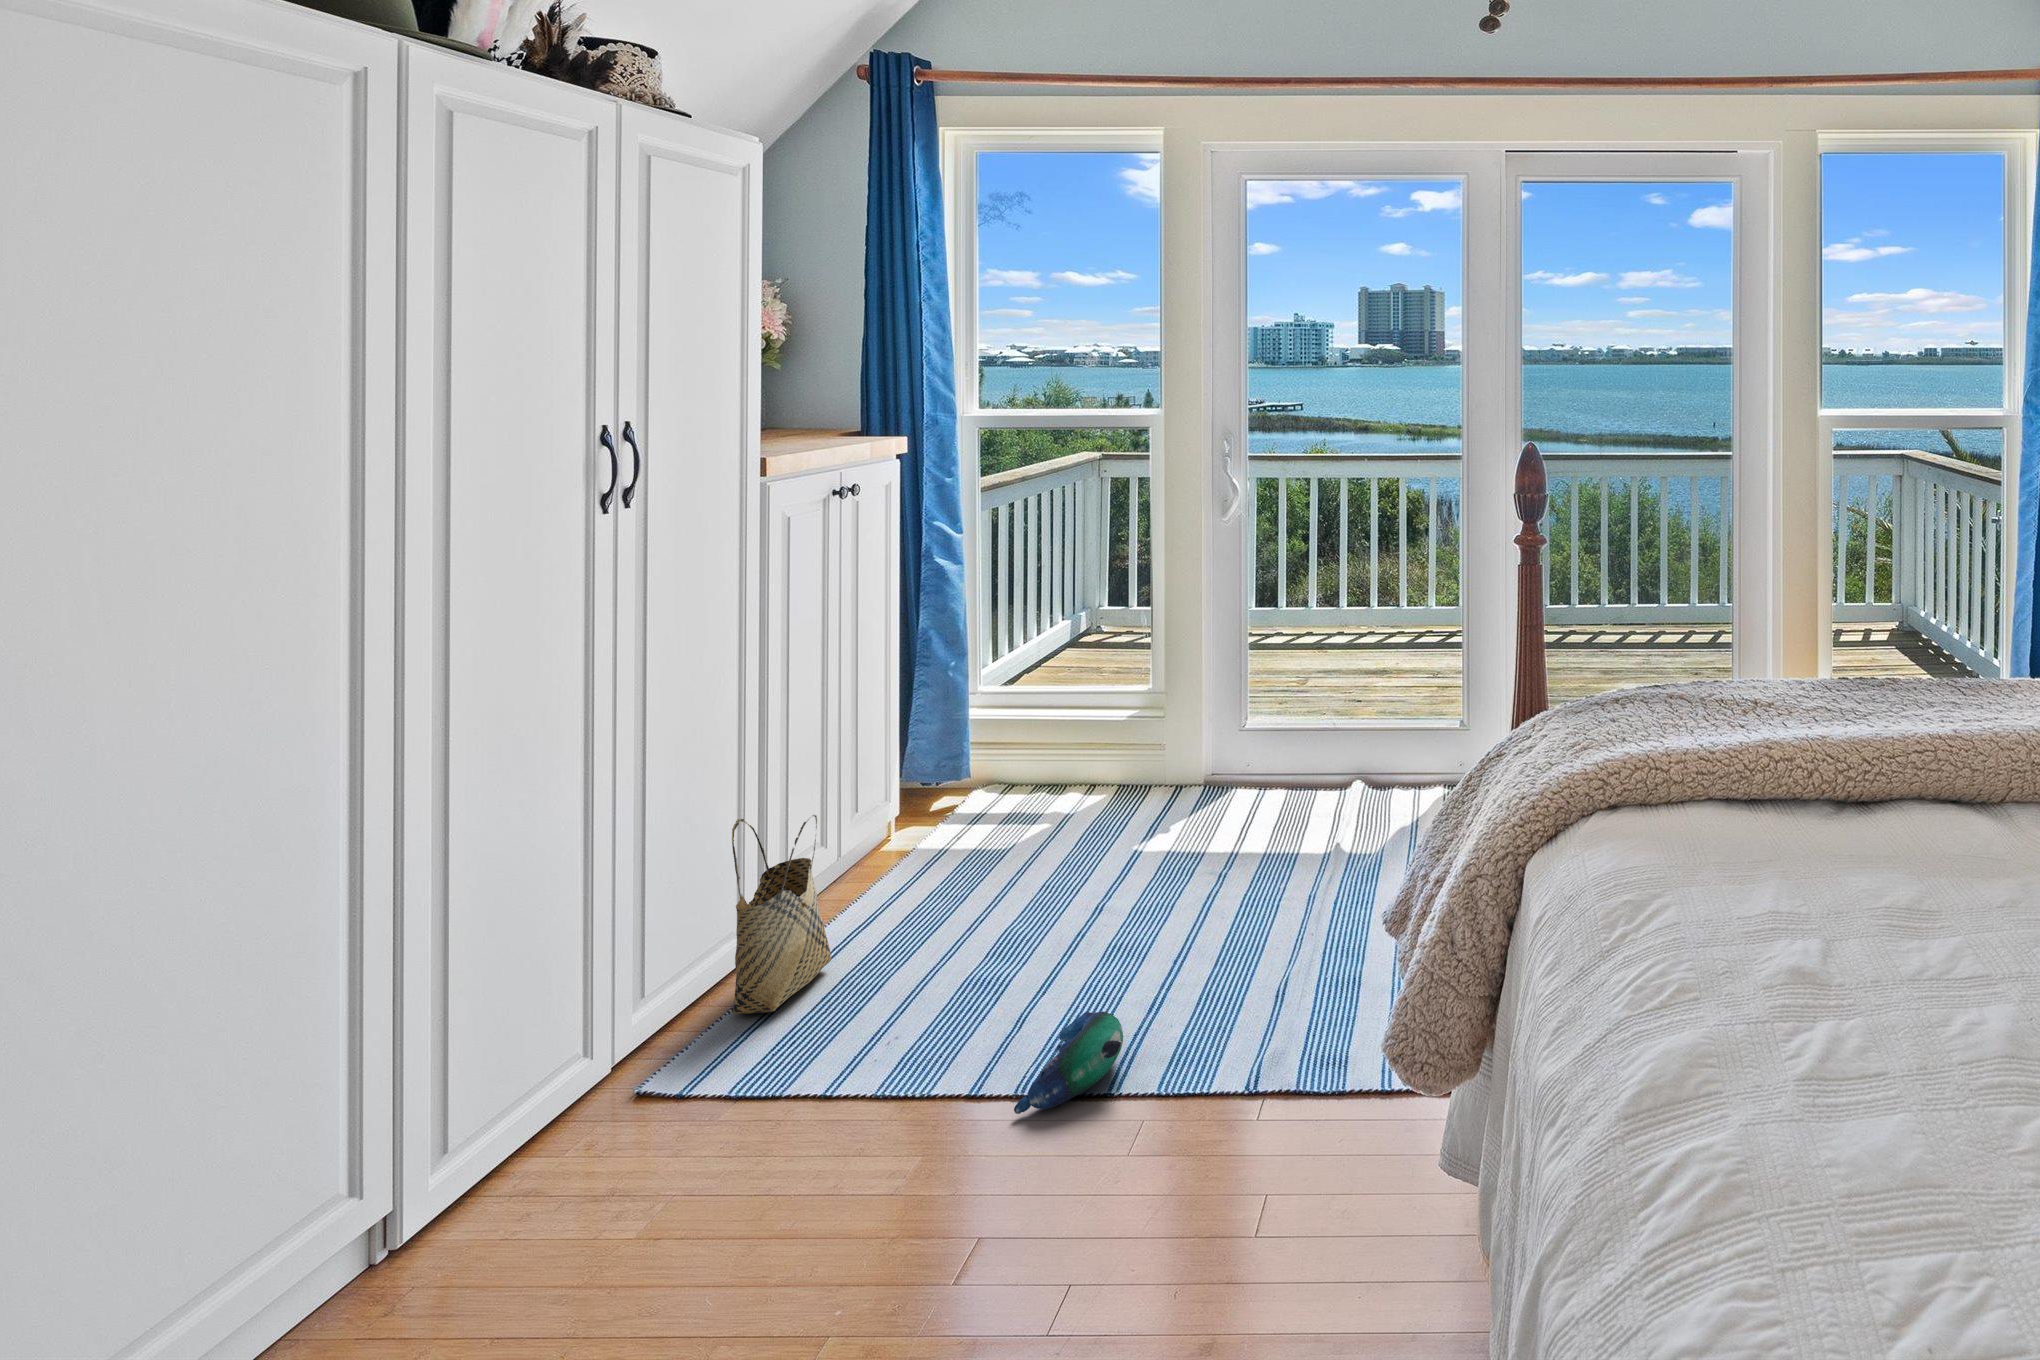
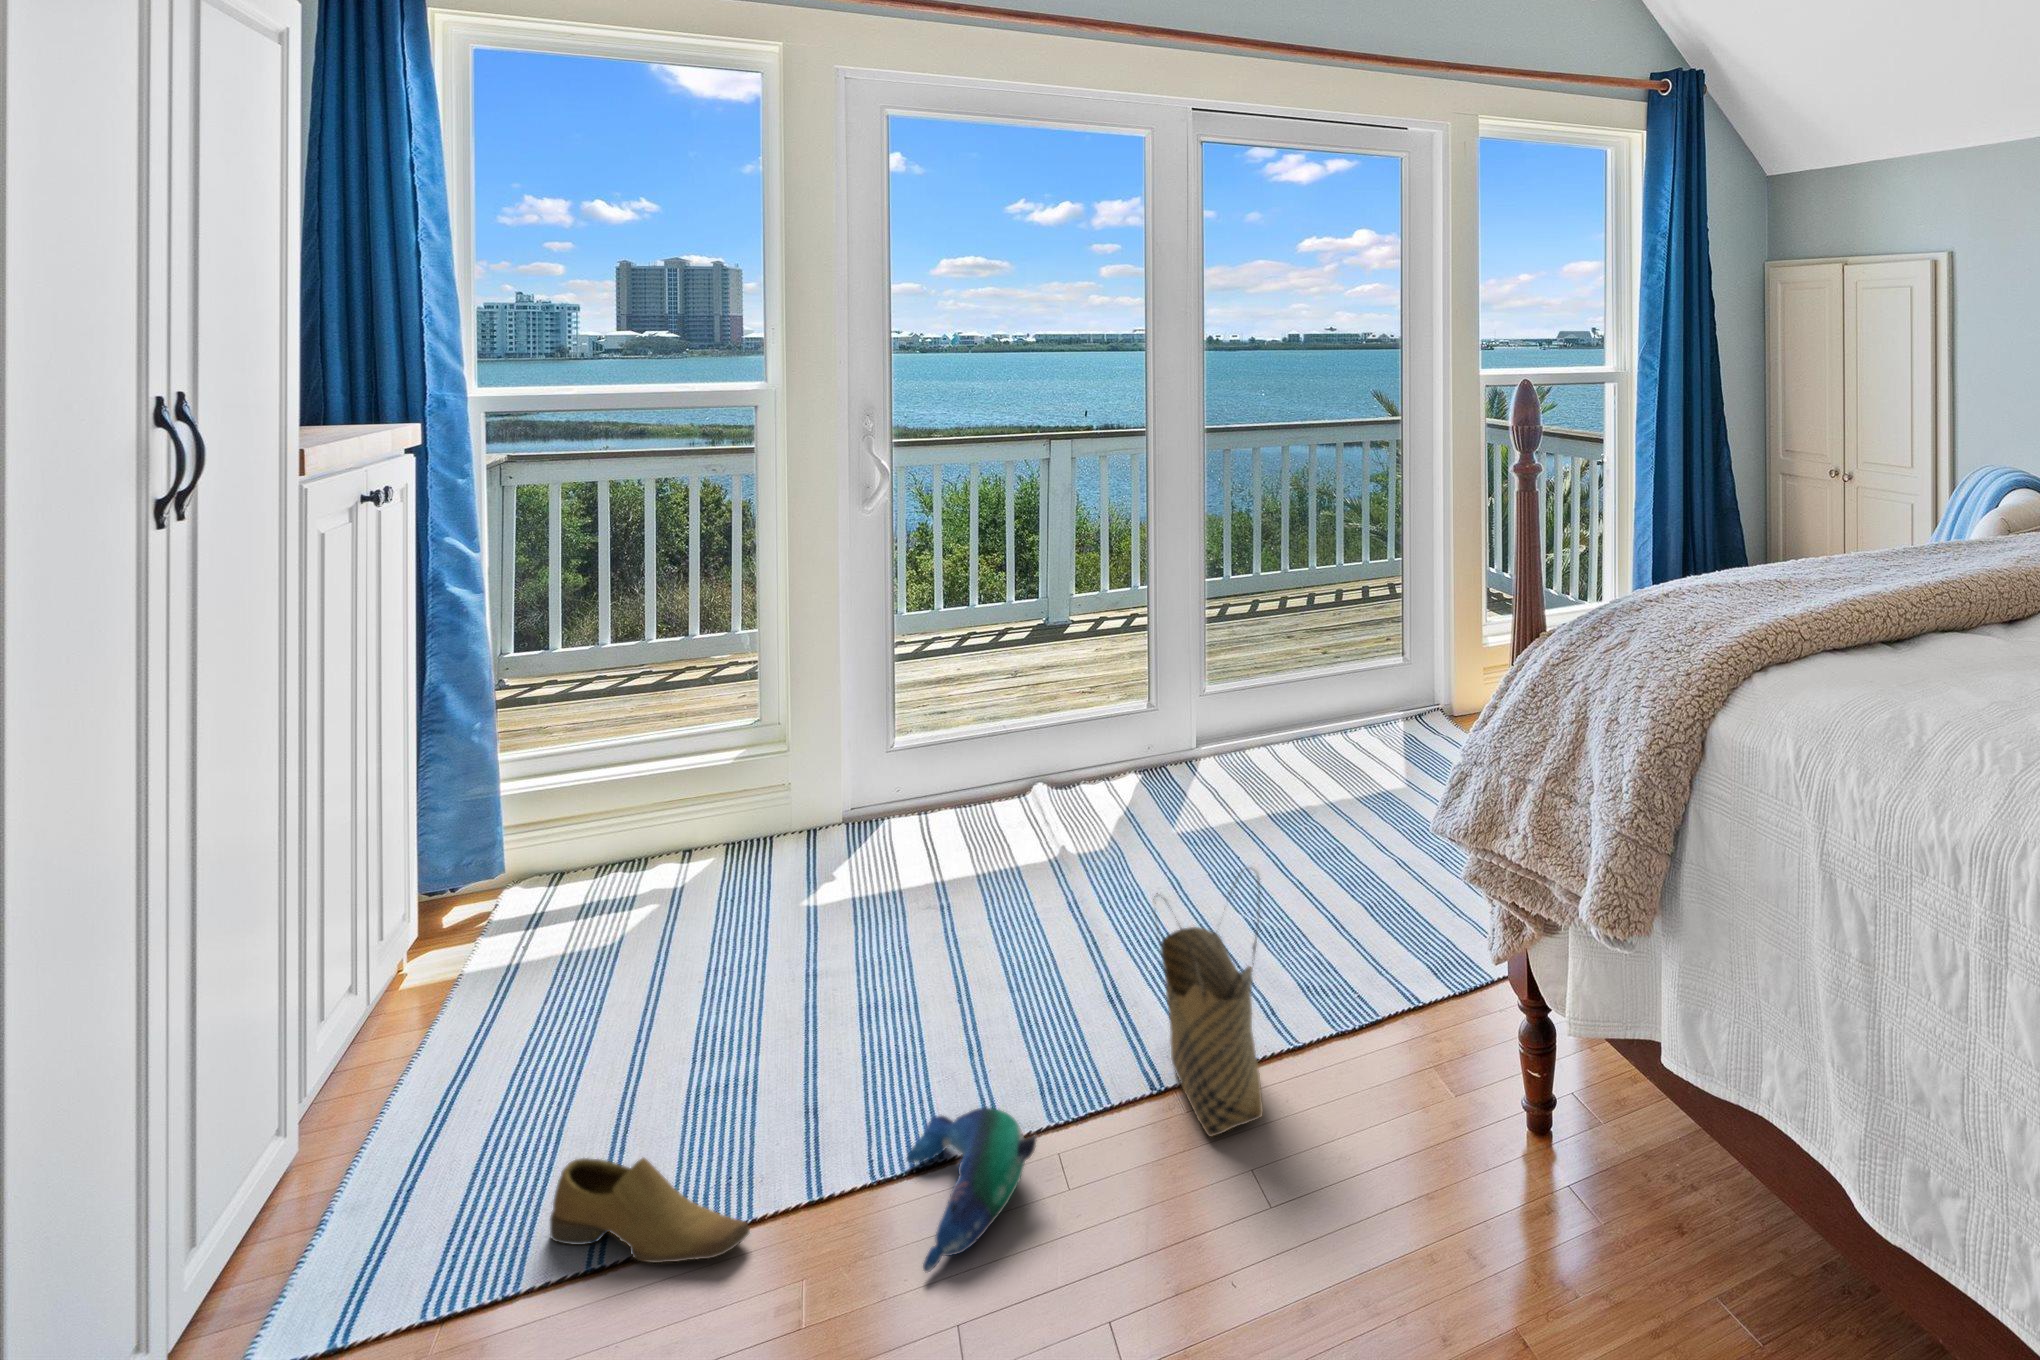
woven basket: present [732,815,831,1014] -> present [1153,868,1263,1137]
shoe: none [850,971,943,1061] -> present [550,1158,750,1263]

